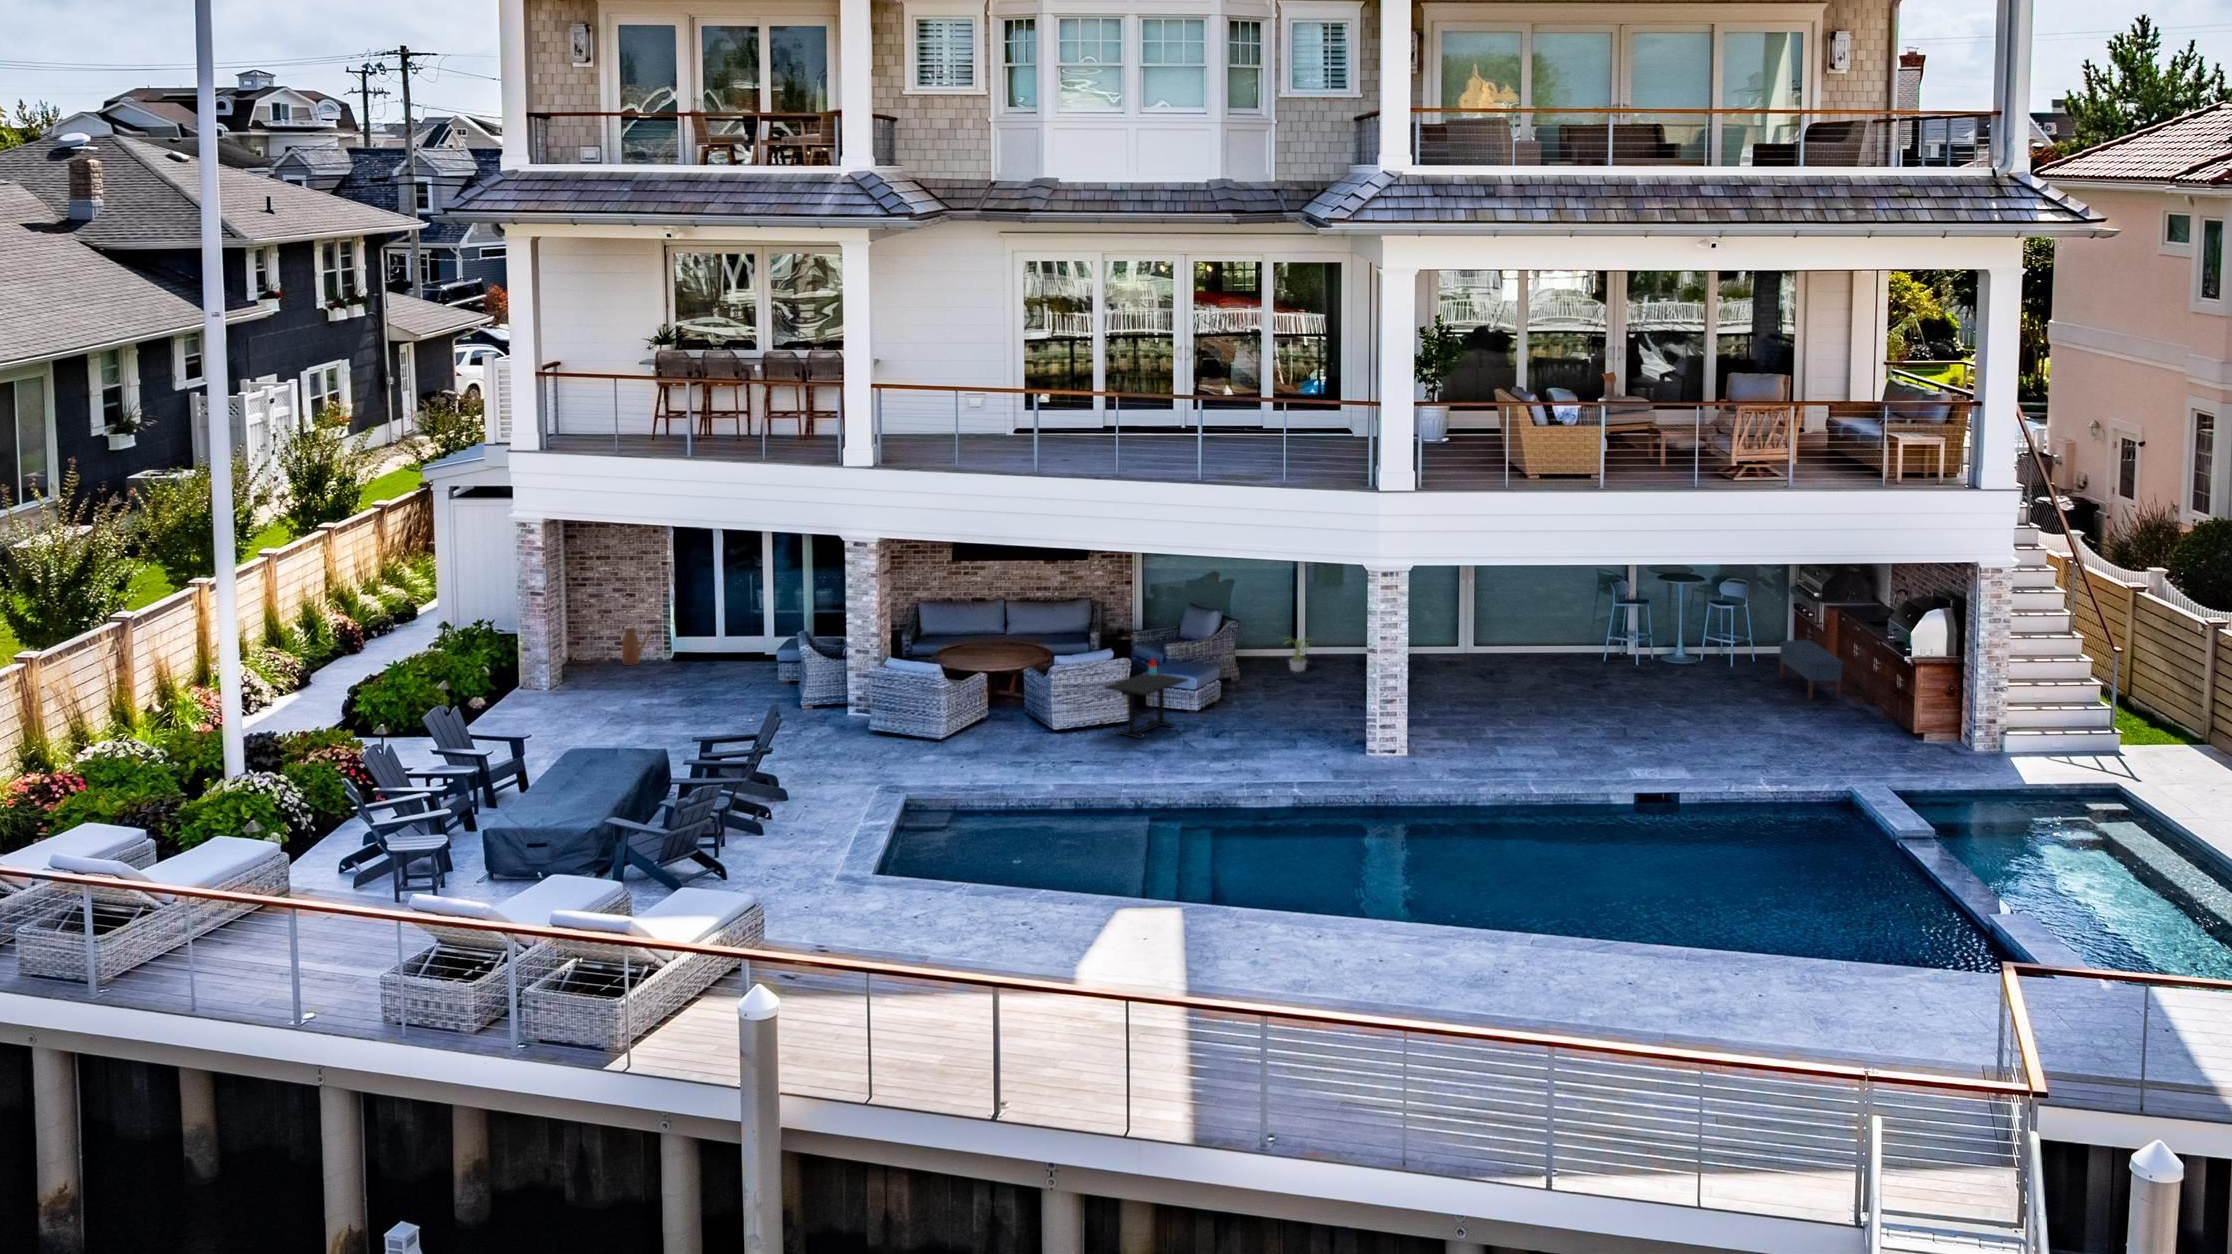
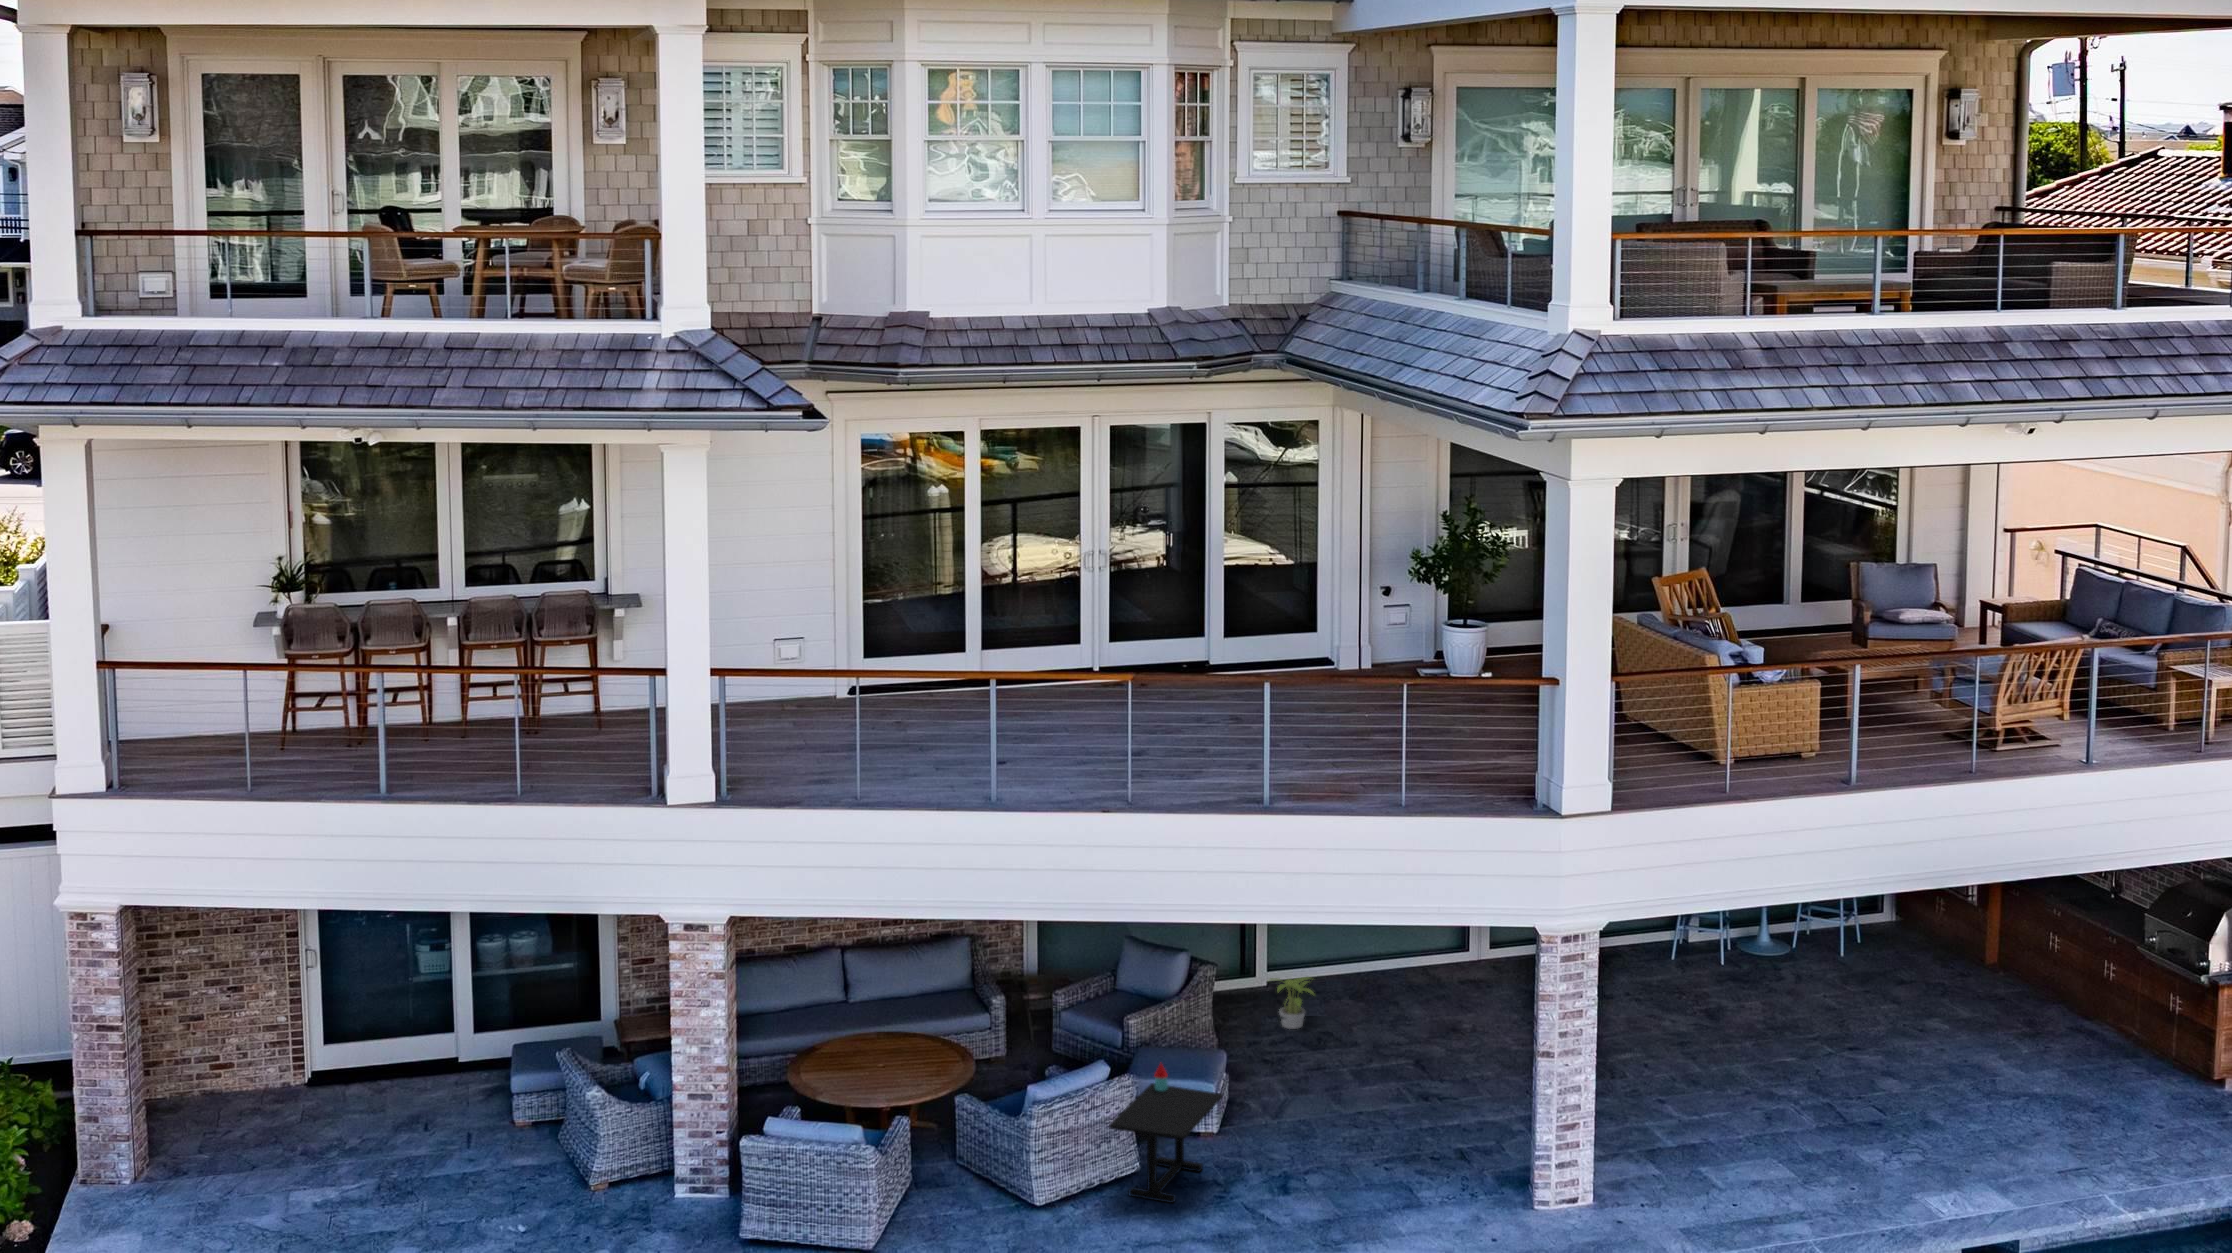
watering can: present [616,627,653,666] -> none [220,1049,282,1117]
bench: present [1779,640,1843,699] -> none [1938,925,2056,1020]

